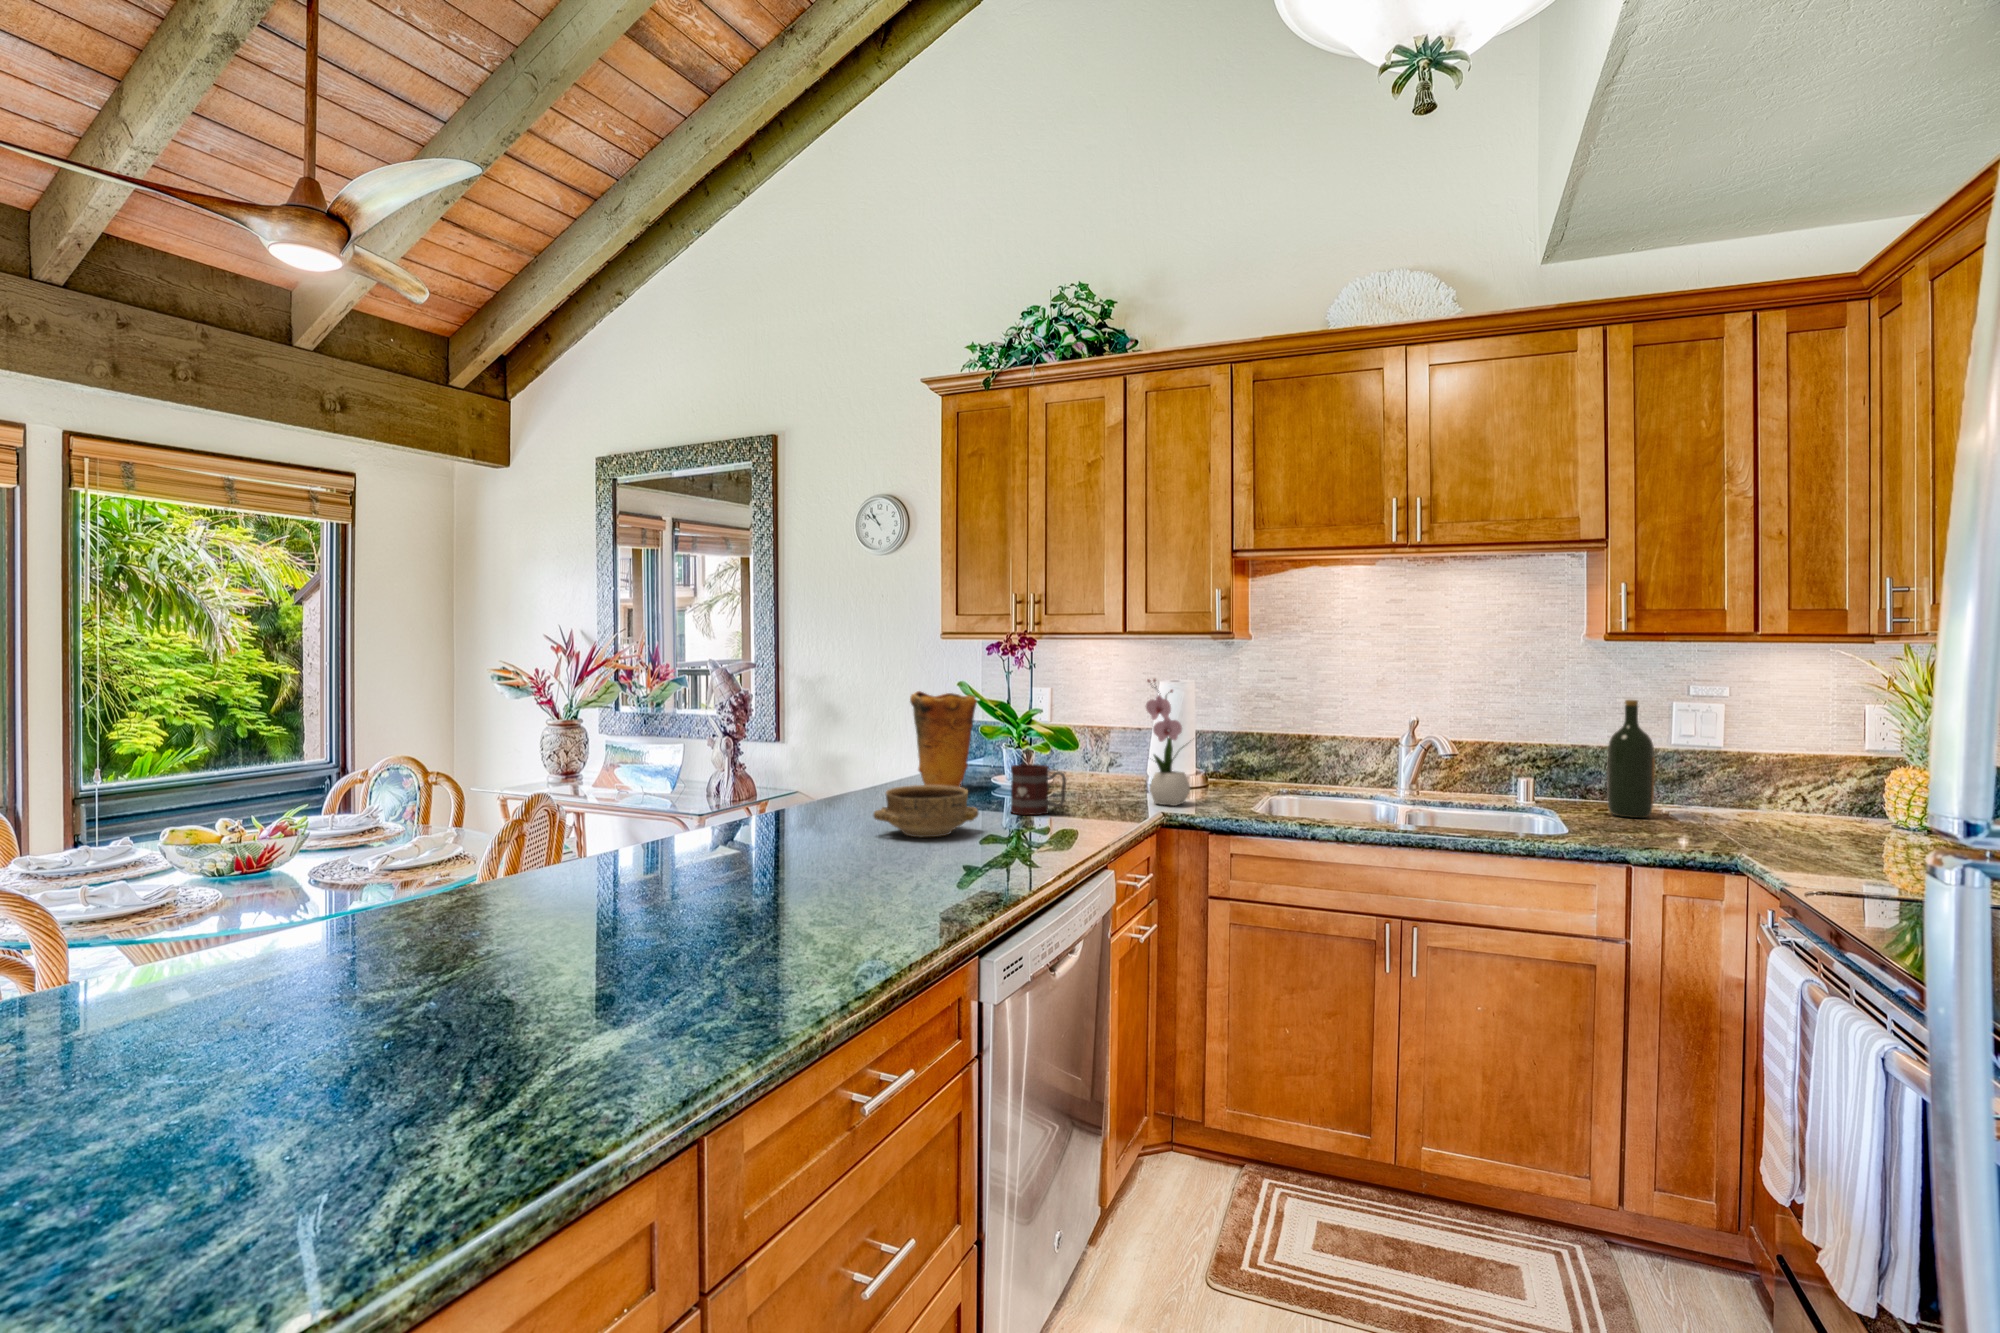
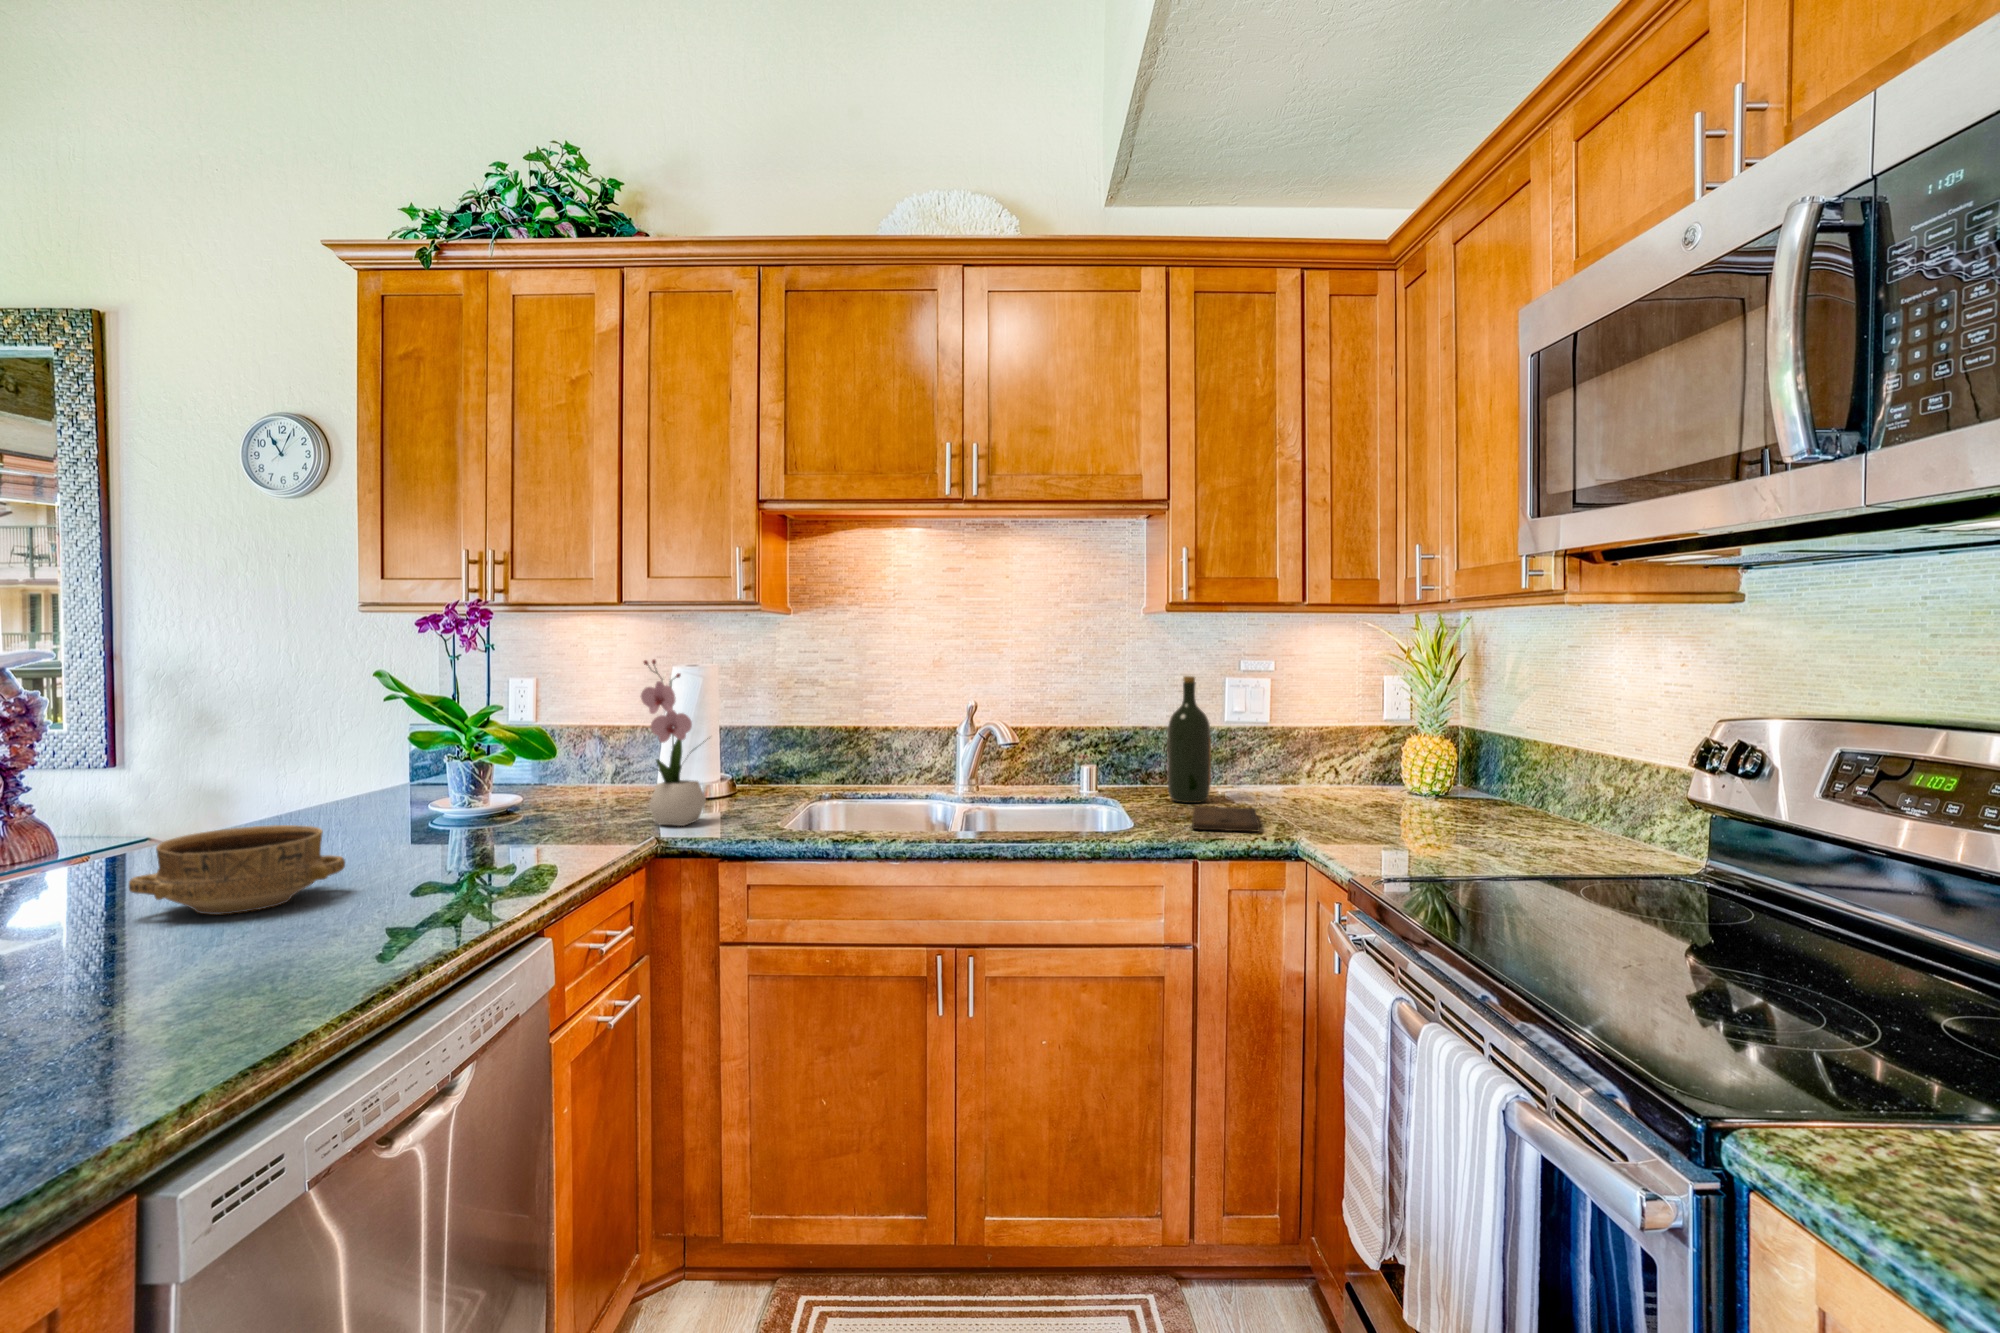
vase: present [910,691,977,787] -> none [285,683,404,829]
mug: present [1011,764,1066,815] -> none [427,782,516,857]
cutting board: none [1629,820,1701,846] -> present [1192,806,1260,831]

